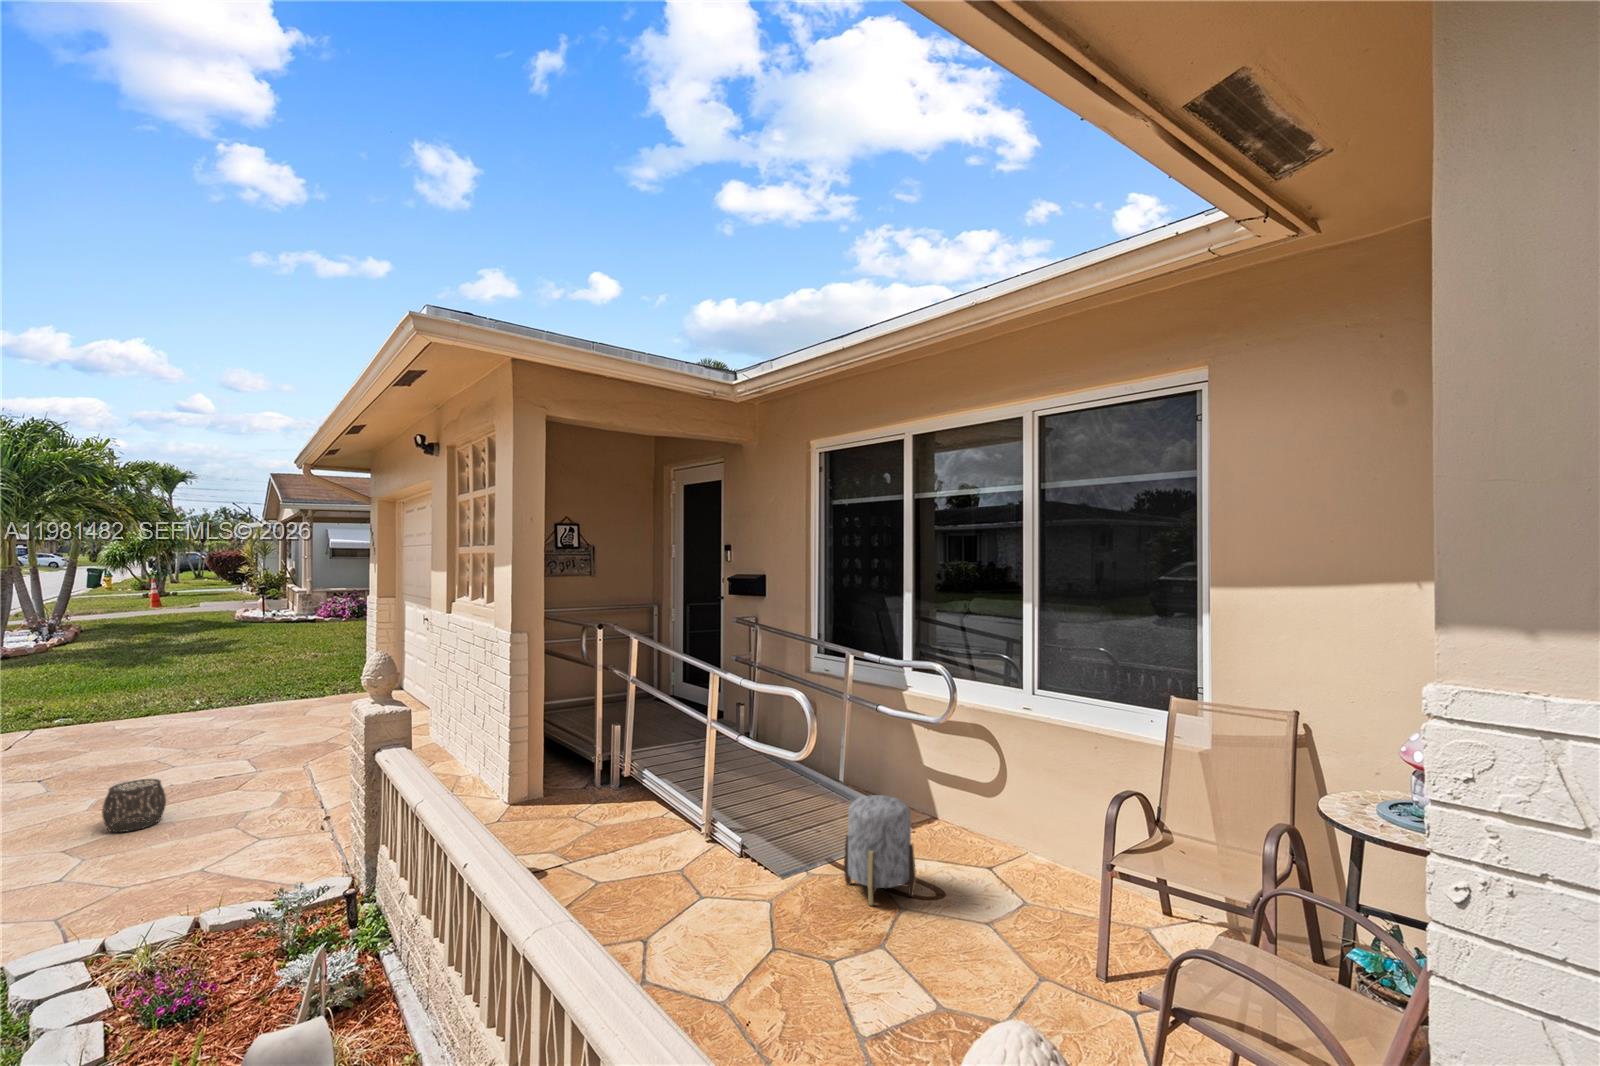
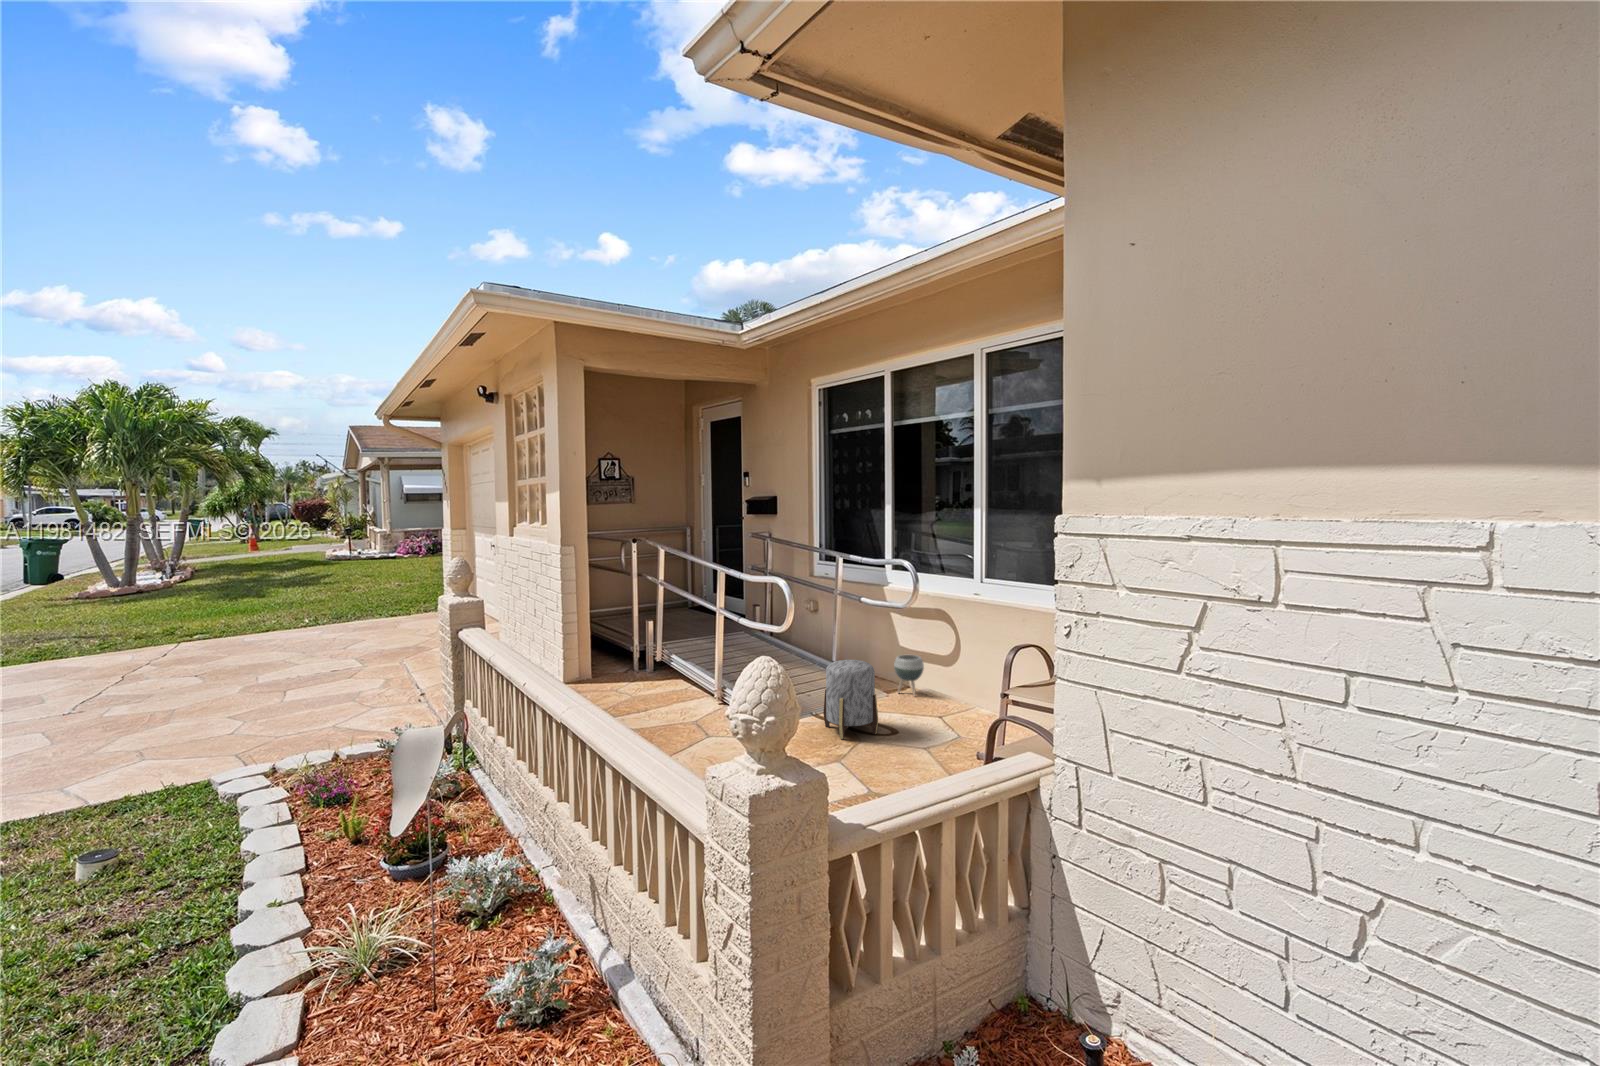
planter: none [921,777,957,832] -> present [894,655,924,696]
woven basket: present [102,779,166,832] -> none [254,667,301,706]

